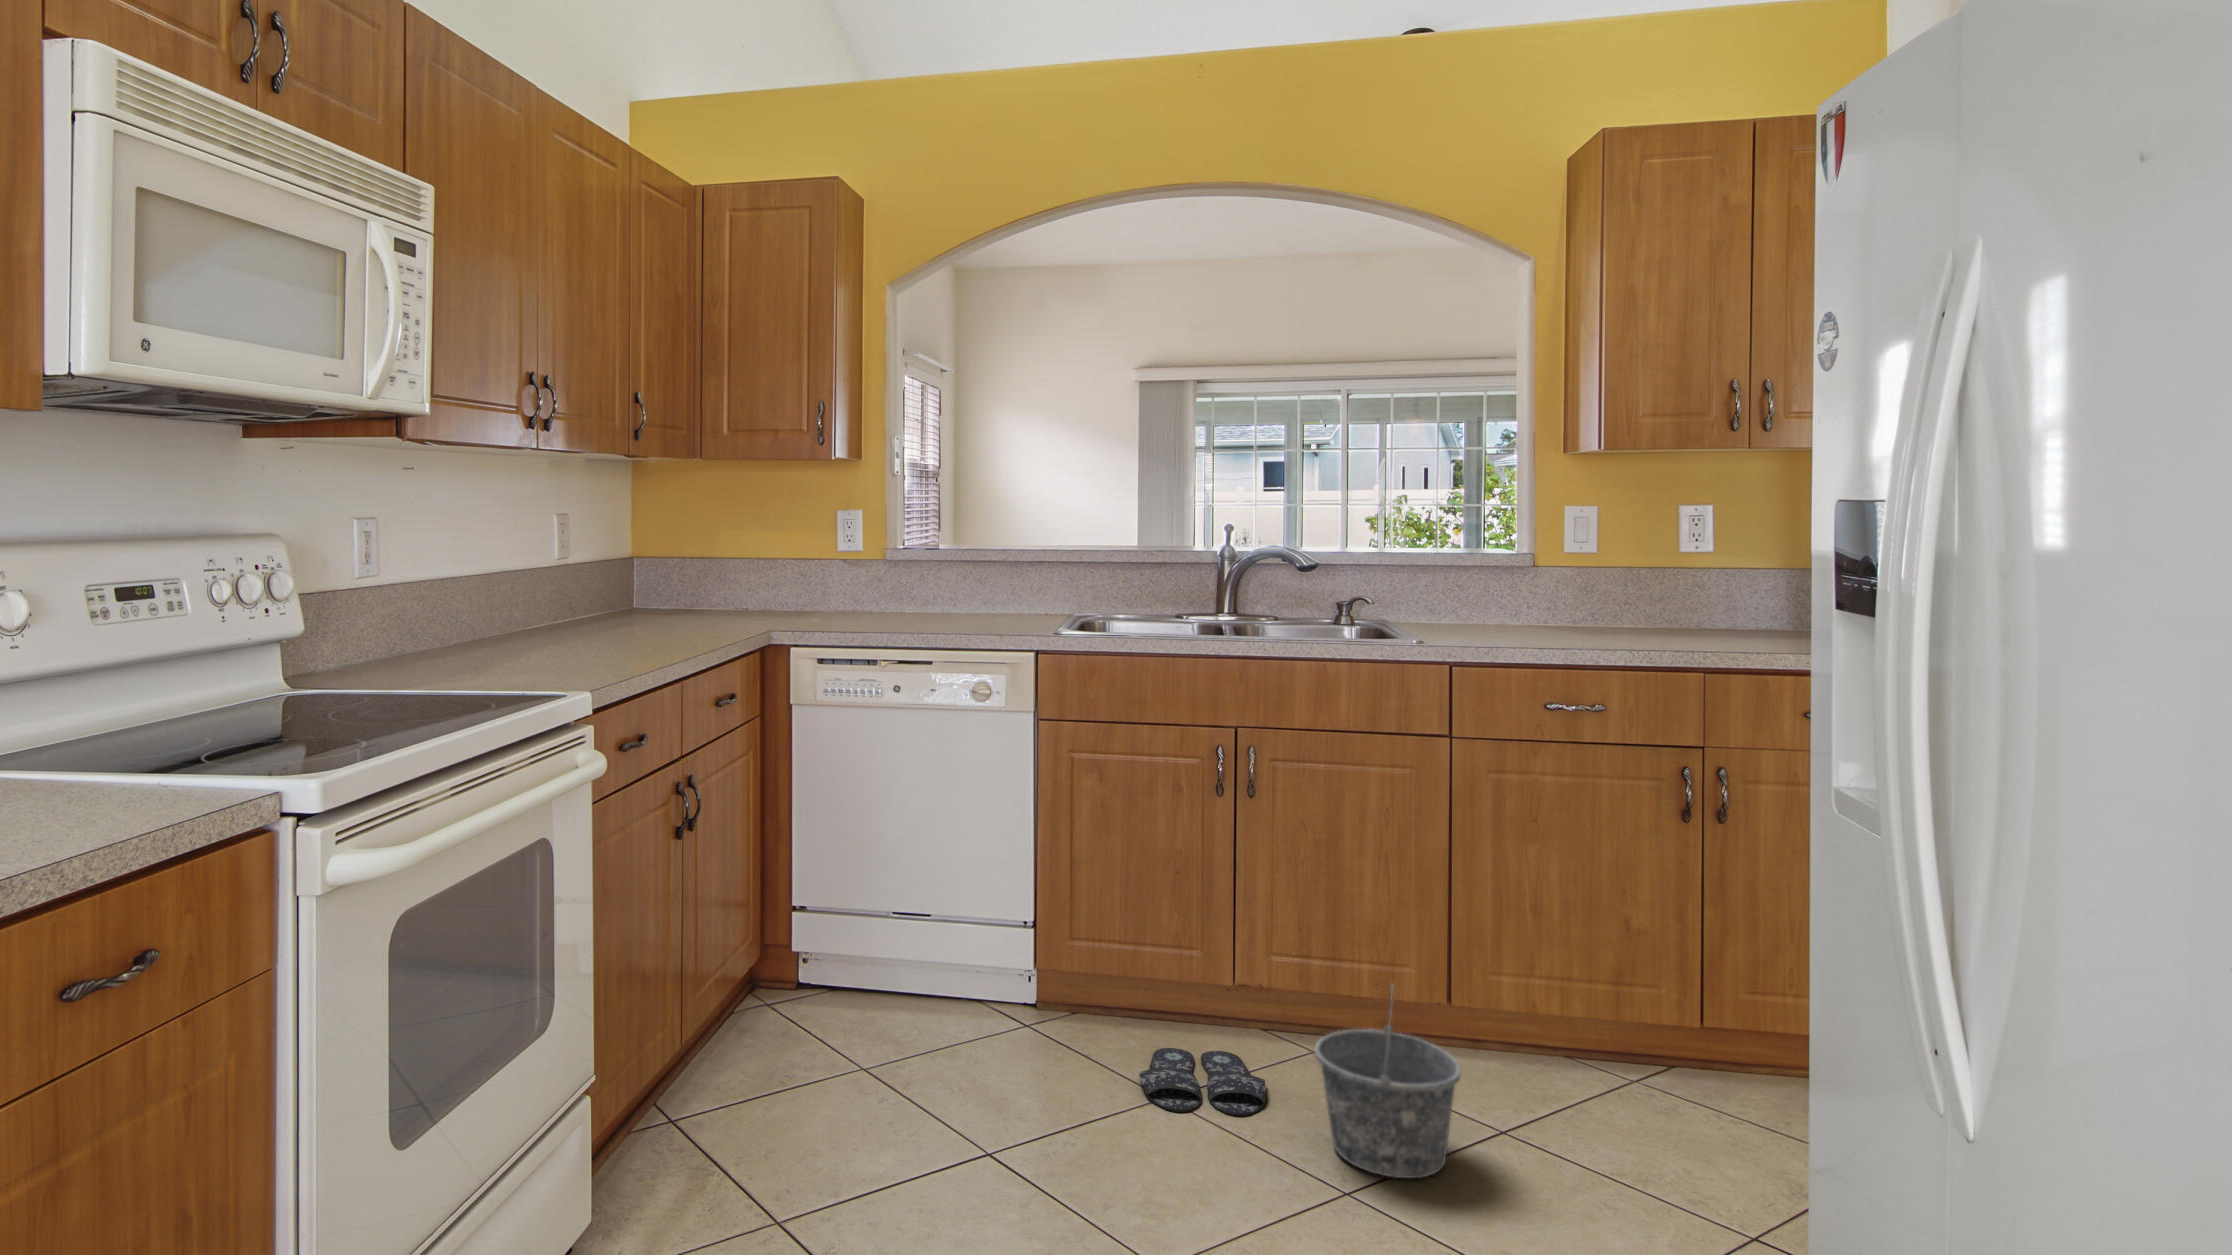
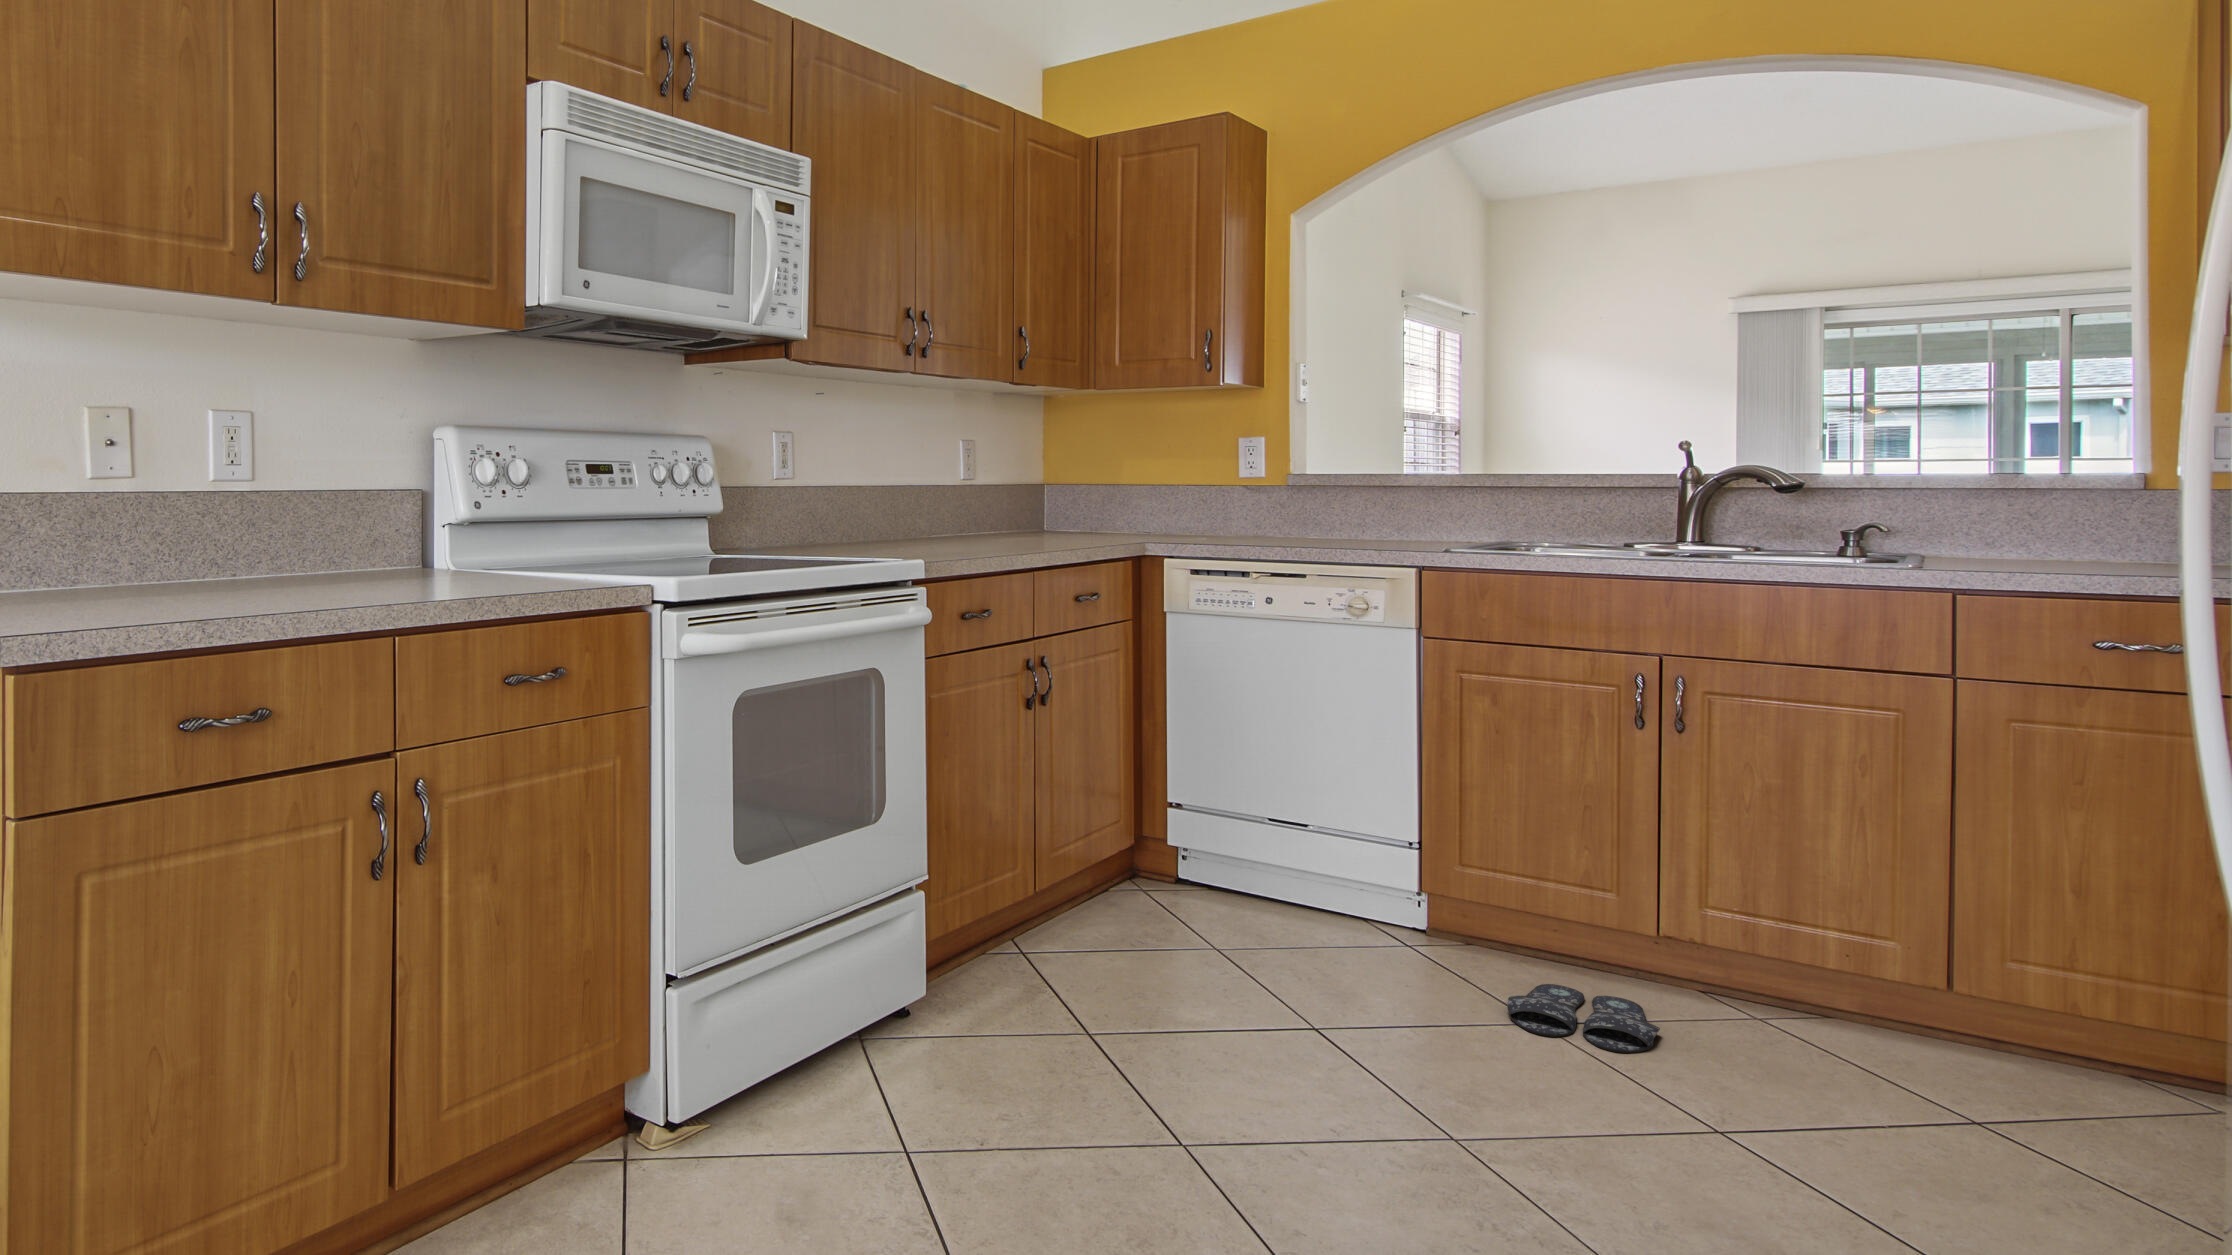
bucket: present [1314,988,1461,1178] -> none [1692,932,1881,1141]

